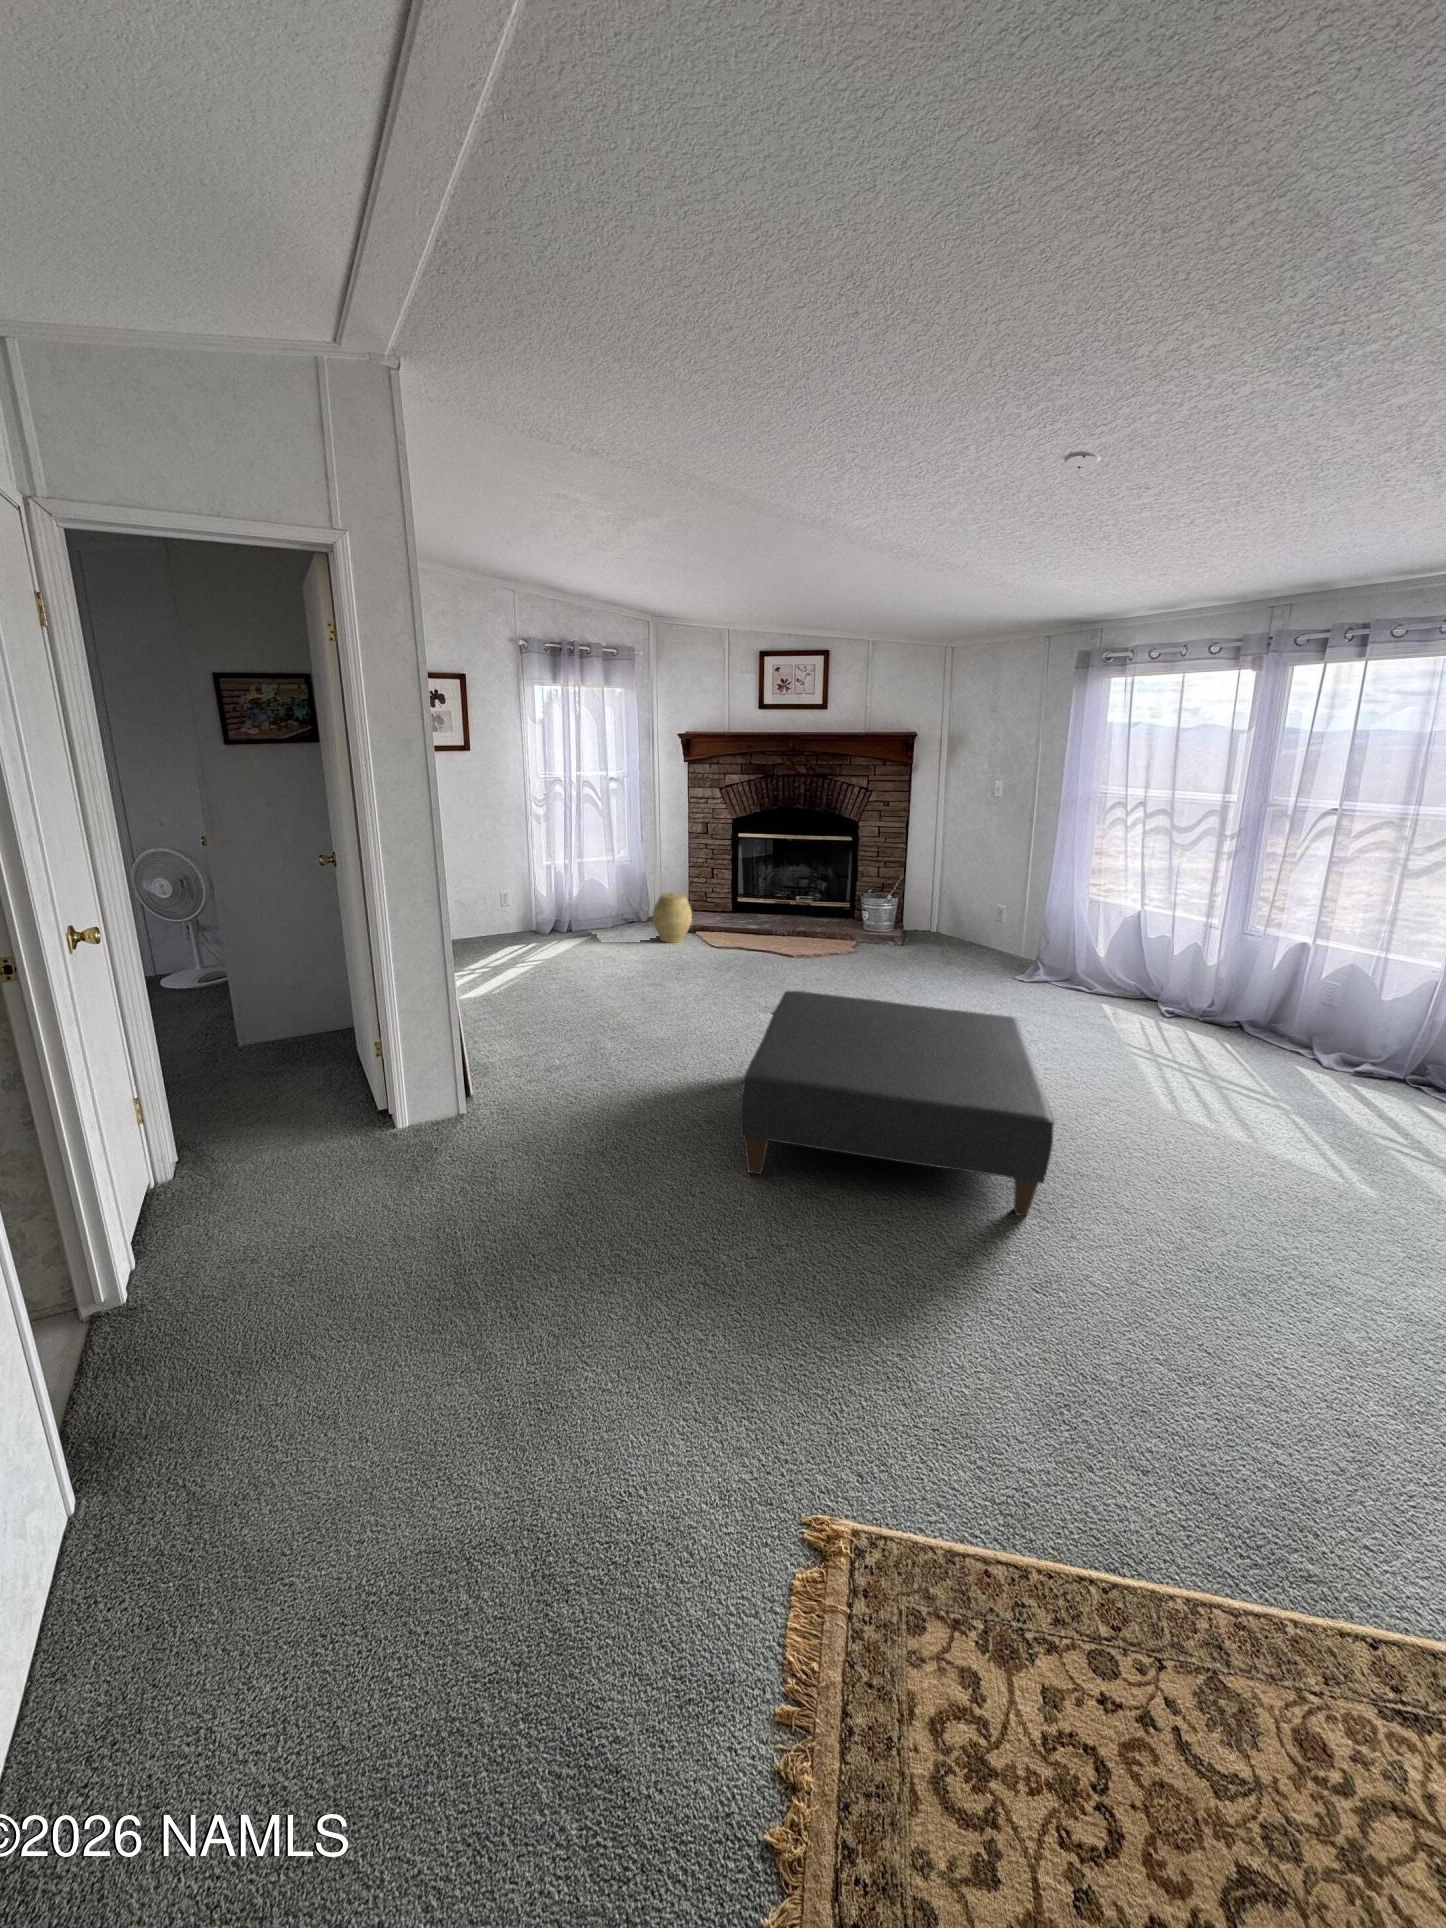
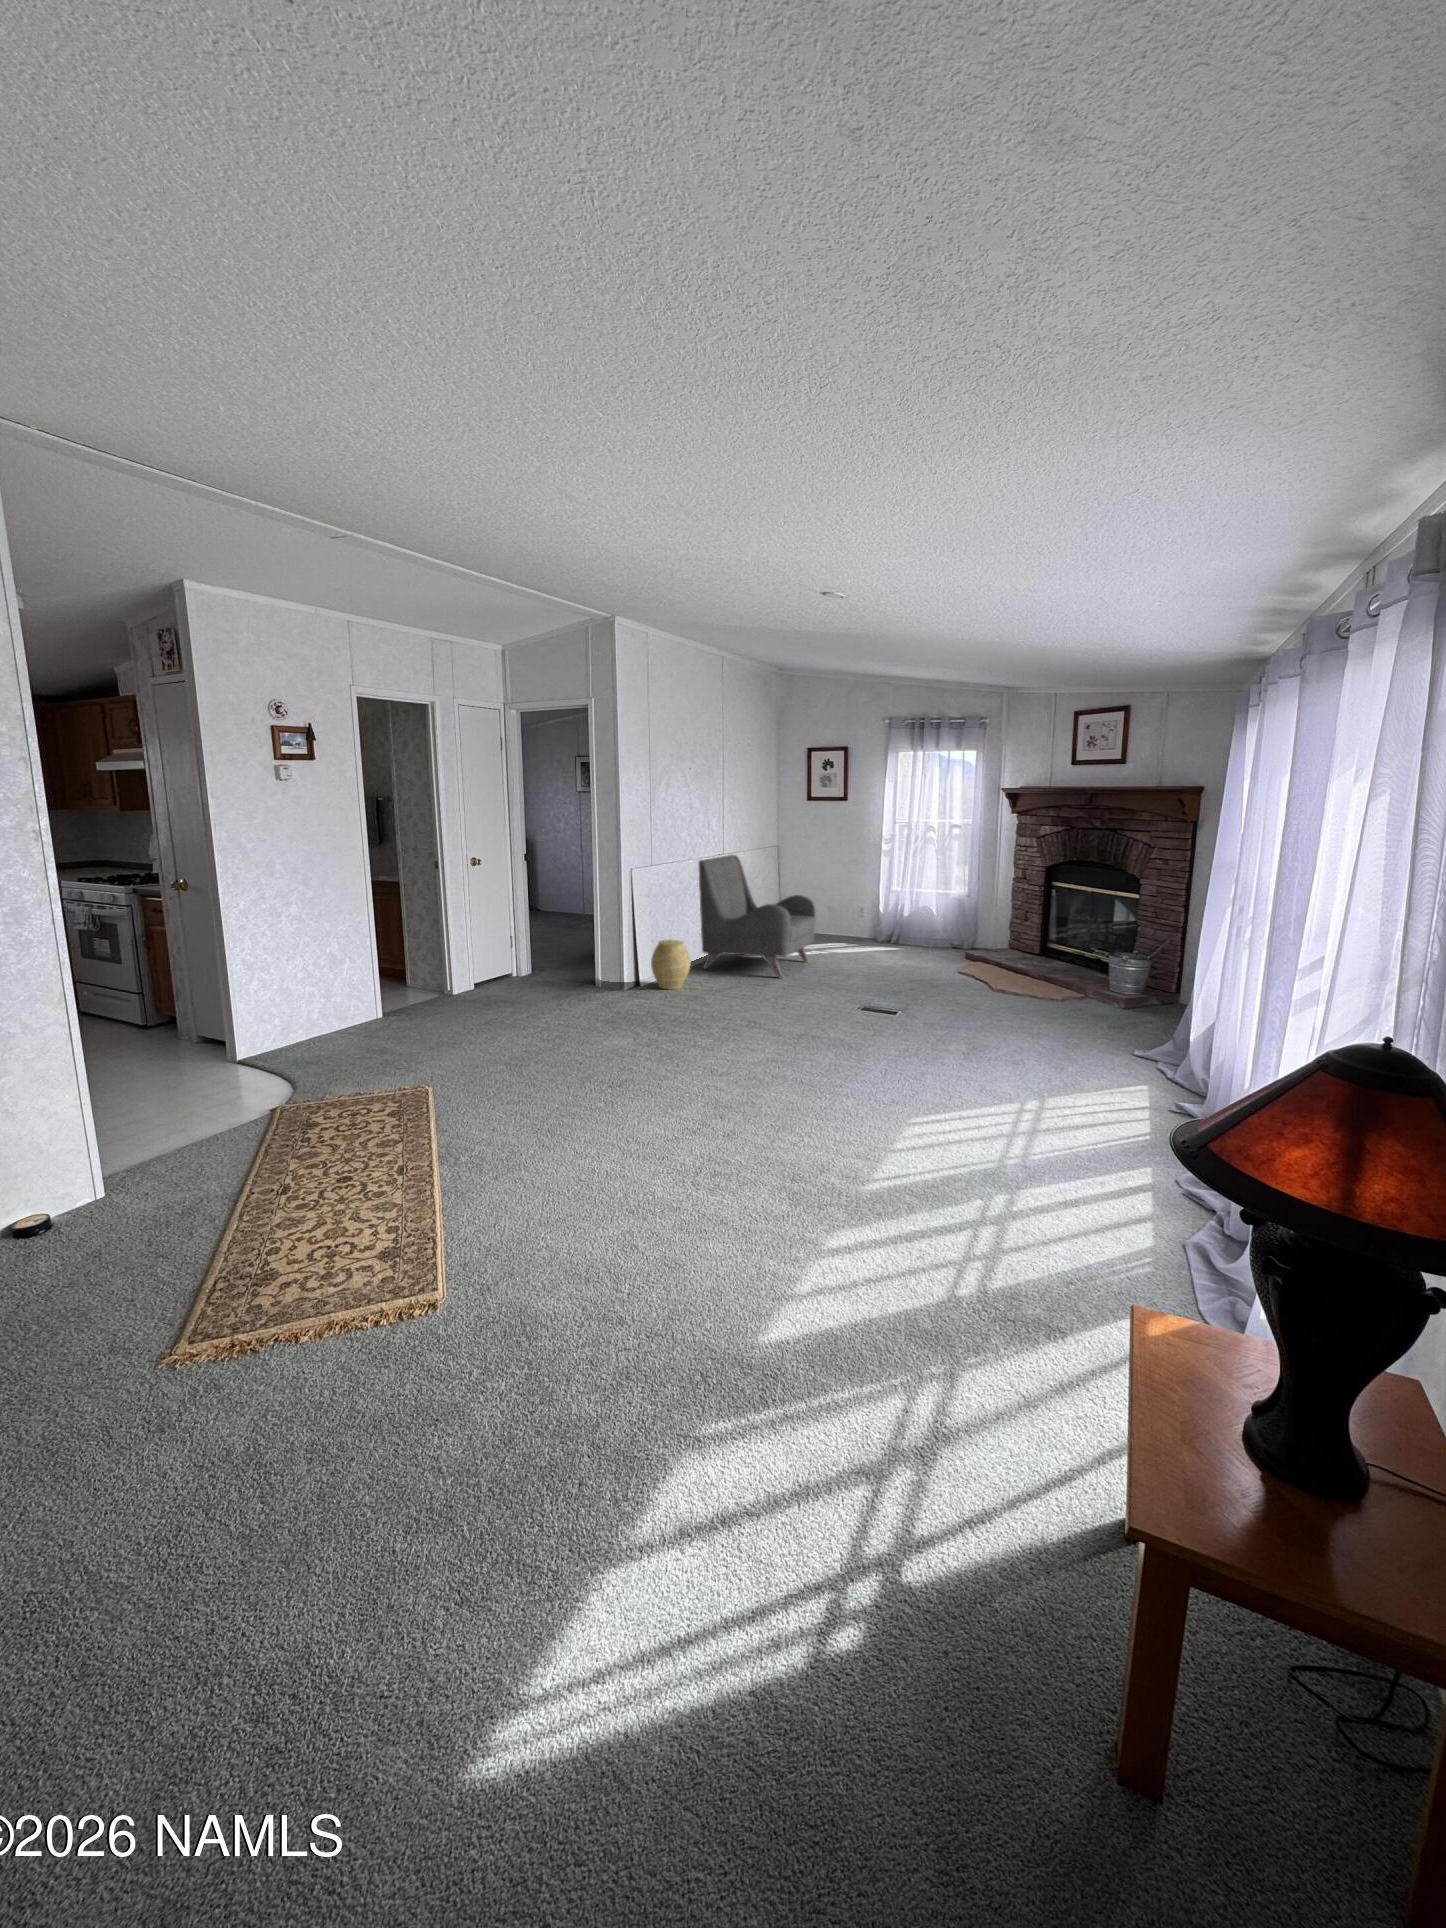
armchair: none [701,806,818,933] -> present [699,855,816,979]
ottoman: present [740,991,1055,1216] -> none [737,1027,1051,1247]

